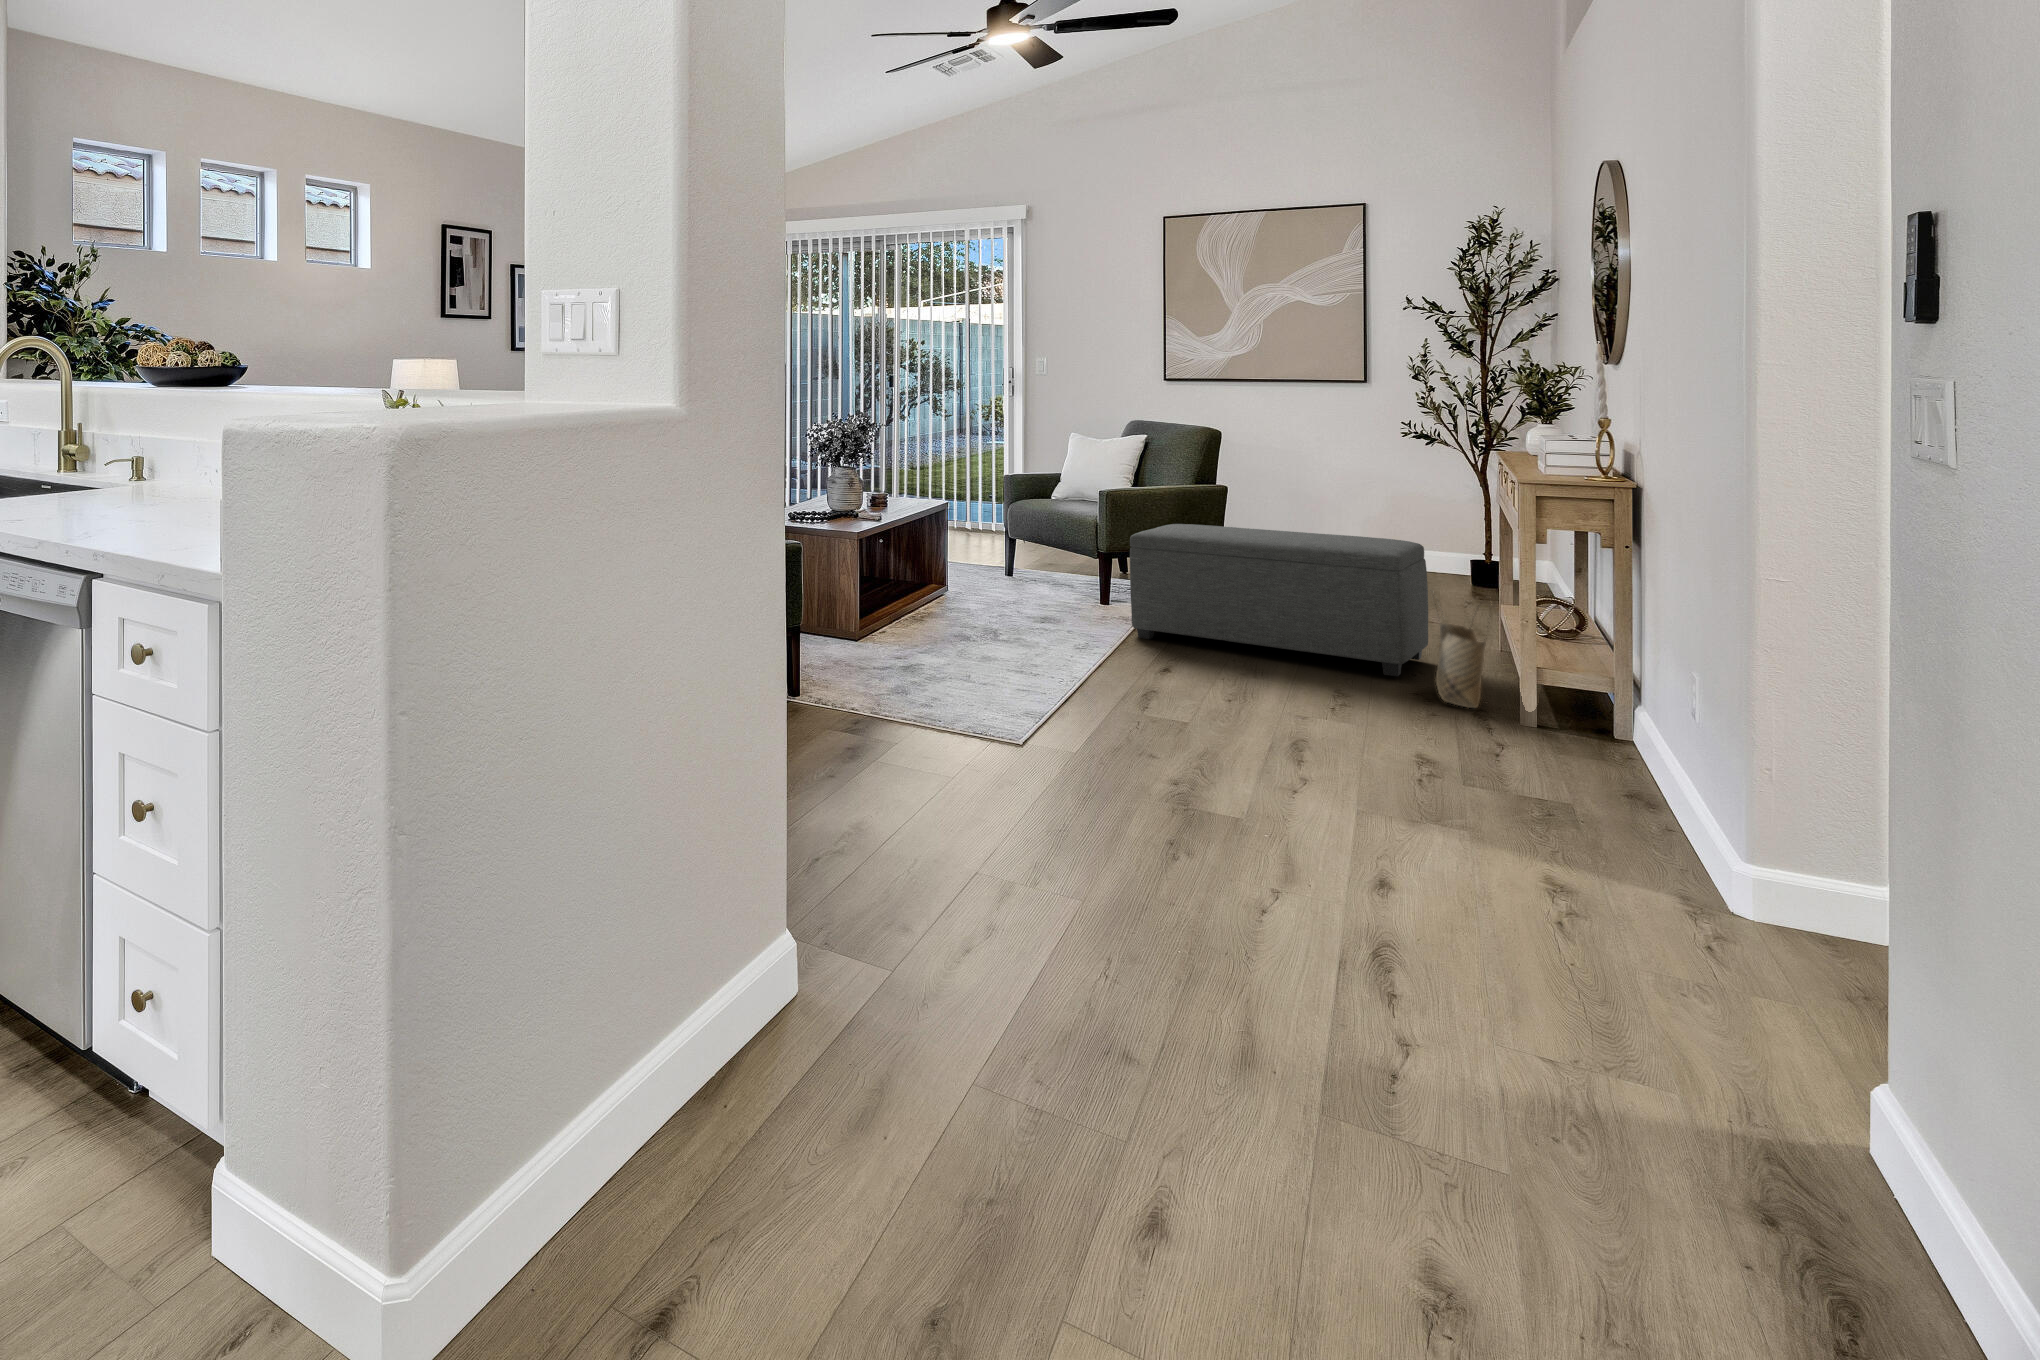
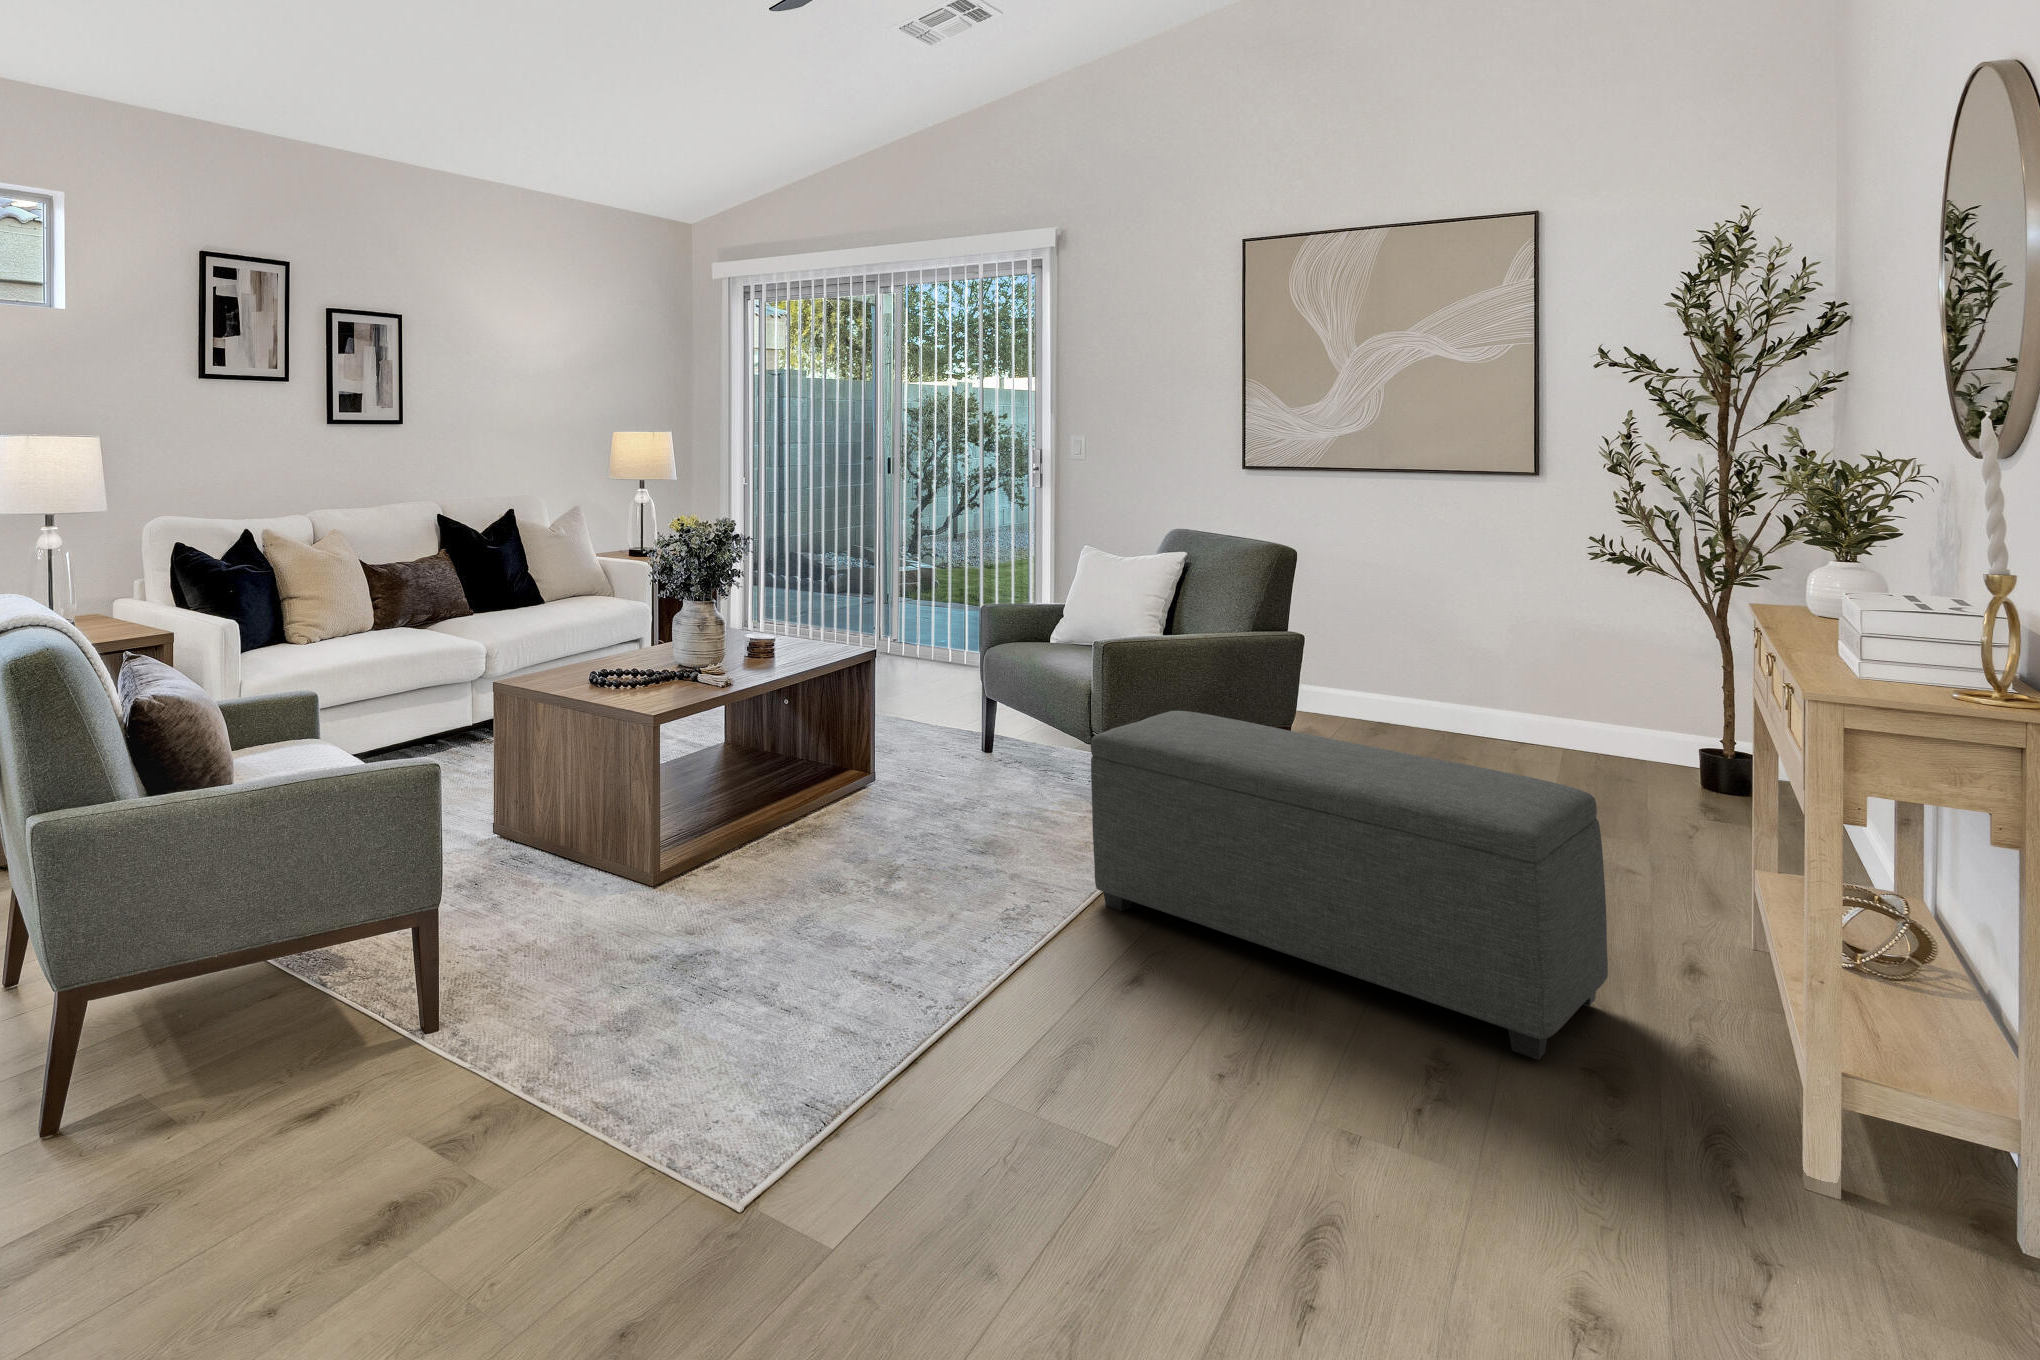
woven basket: present [1432,591,1489,708] -> none [1592,916,1719,1188]

